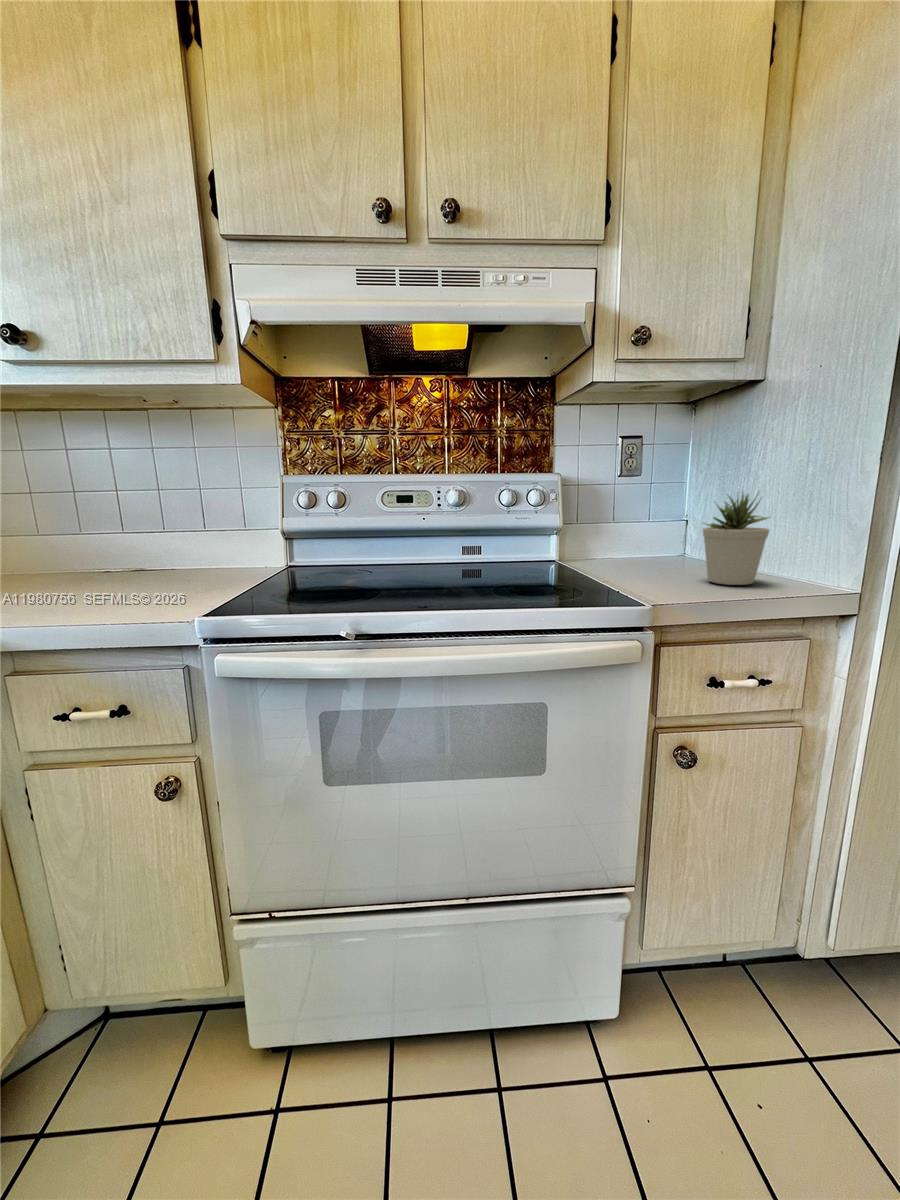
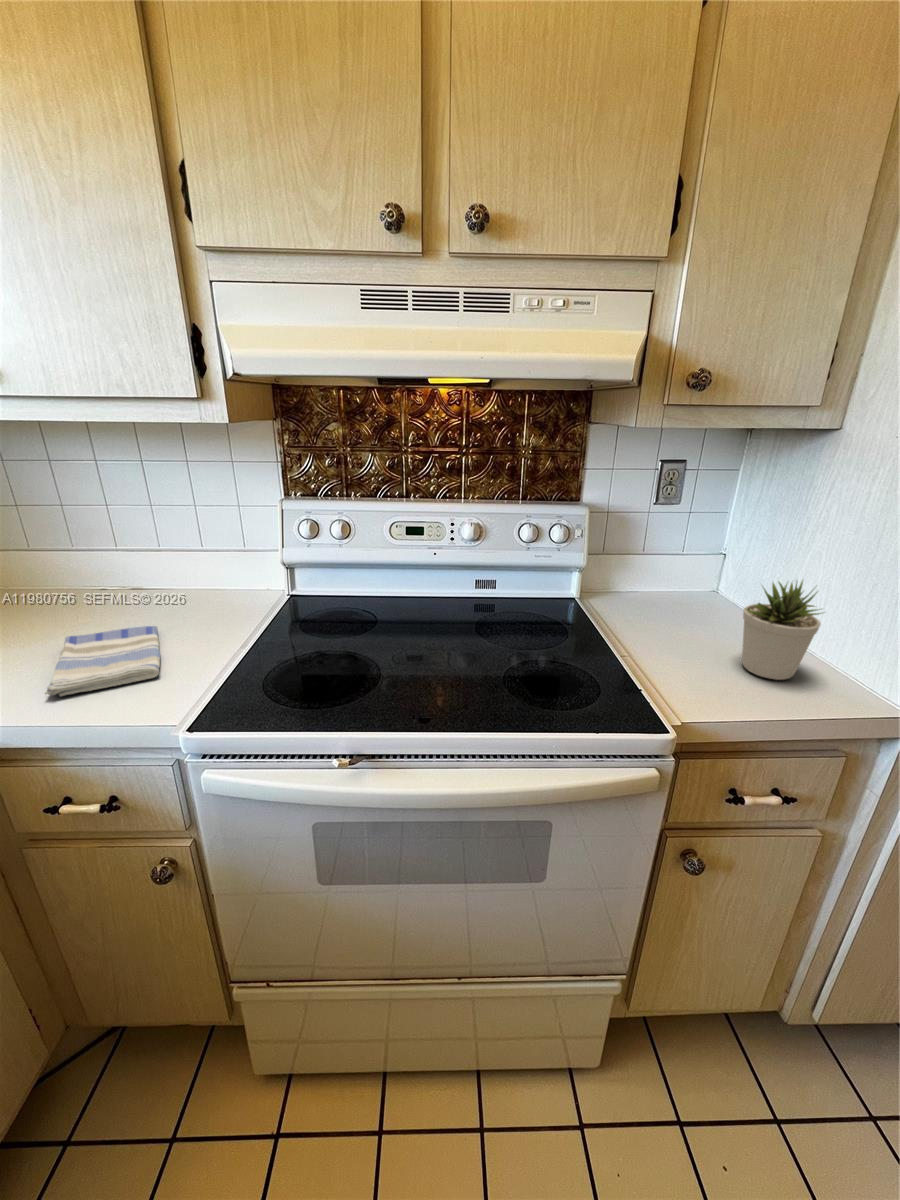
dish towel: none [65,579,171,610] -> present [45,626,160,696]

